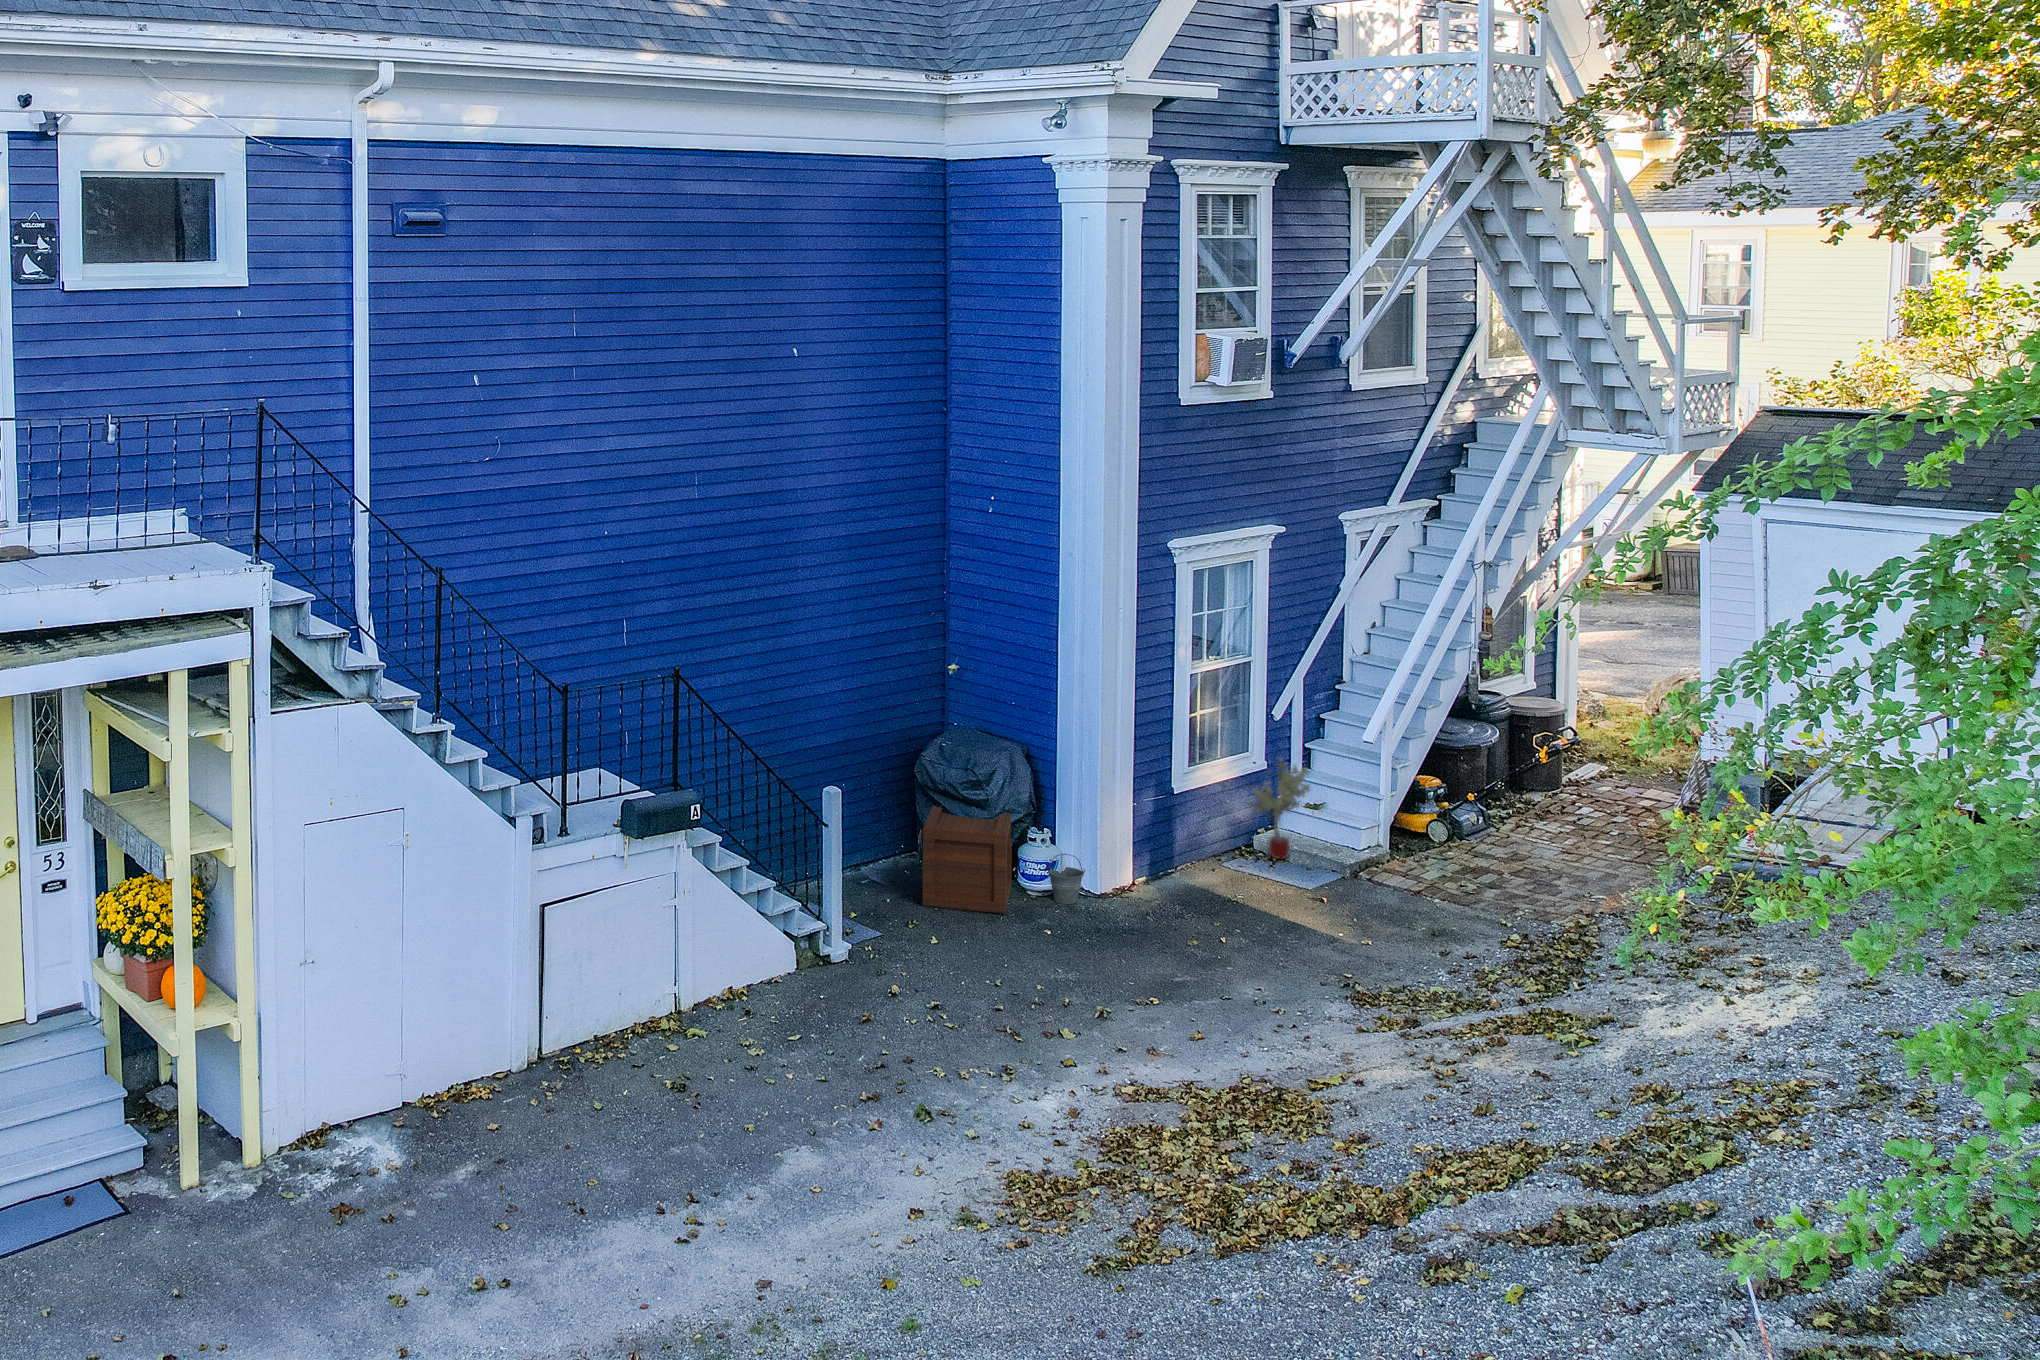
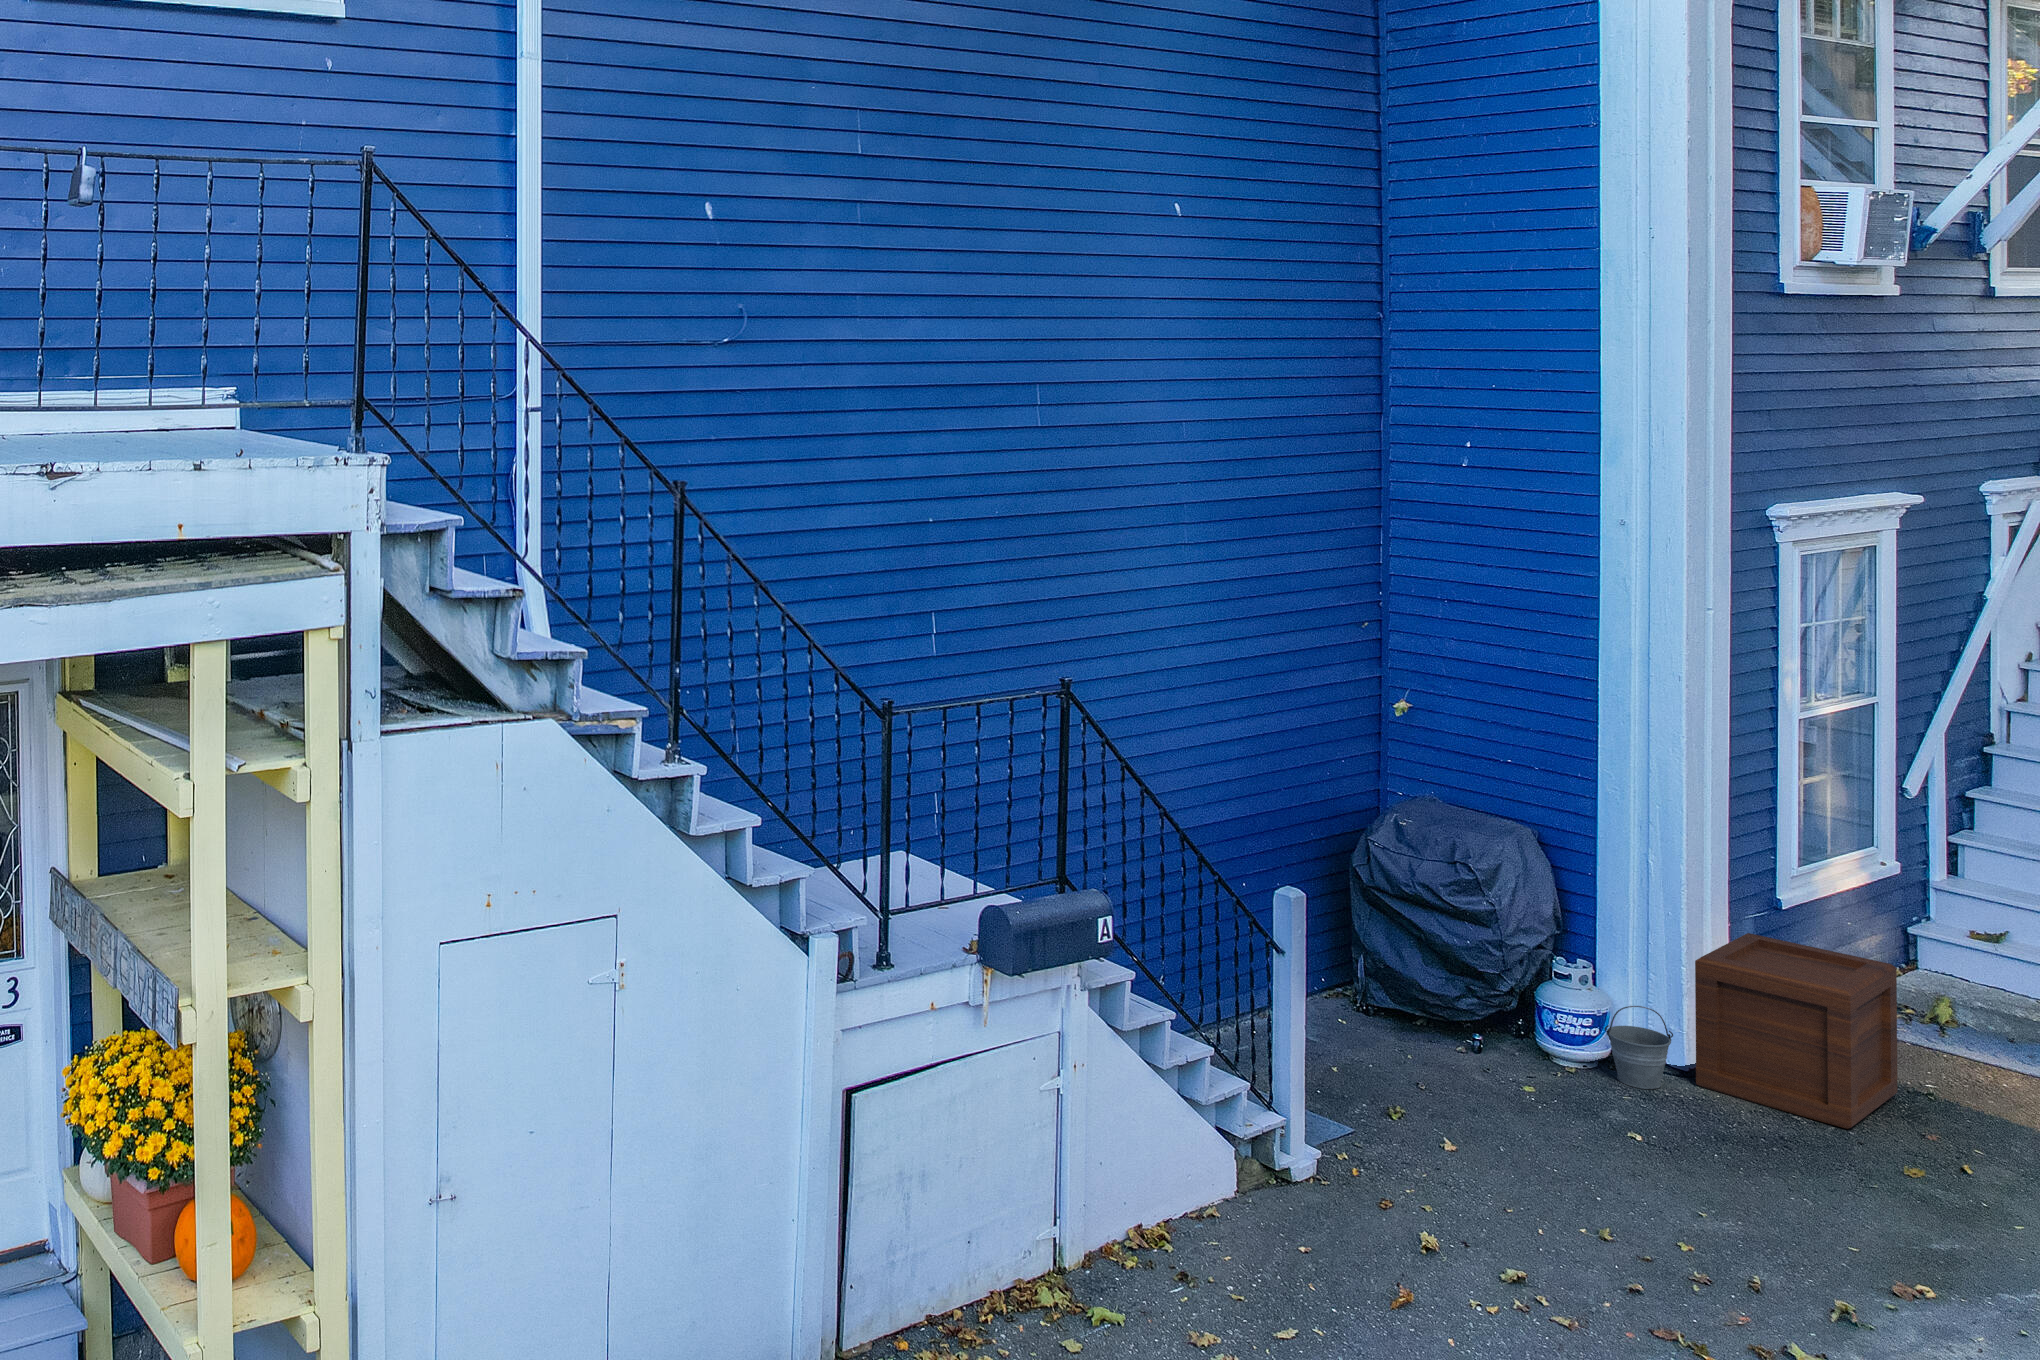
potted tree: present [1247,756,1310,859] -> none [1876,852,1988,1019]
wooden crate: present [923,805,1012,914] -> present [1695,933,1897,1129]

